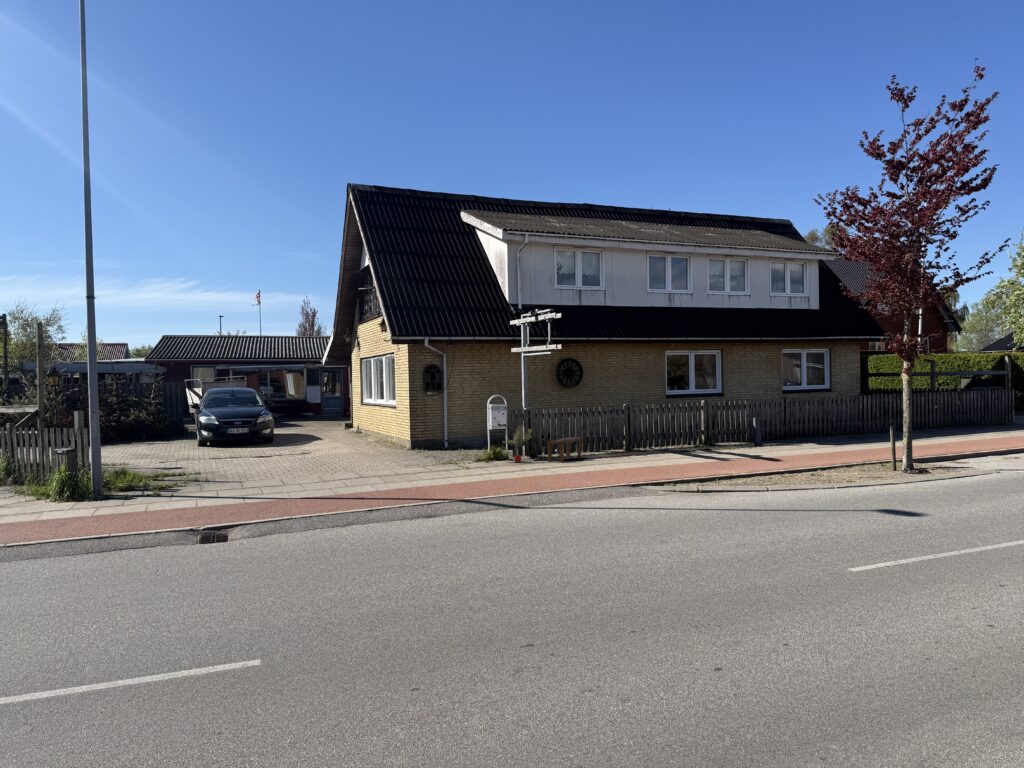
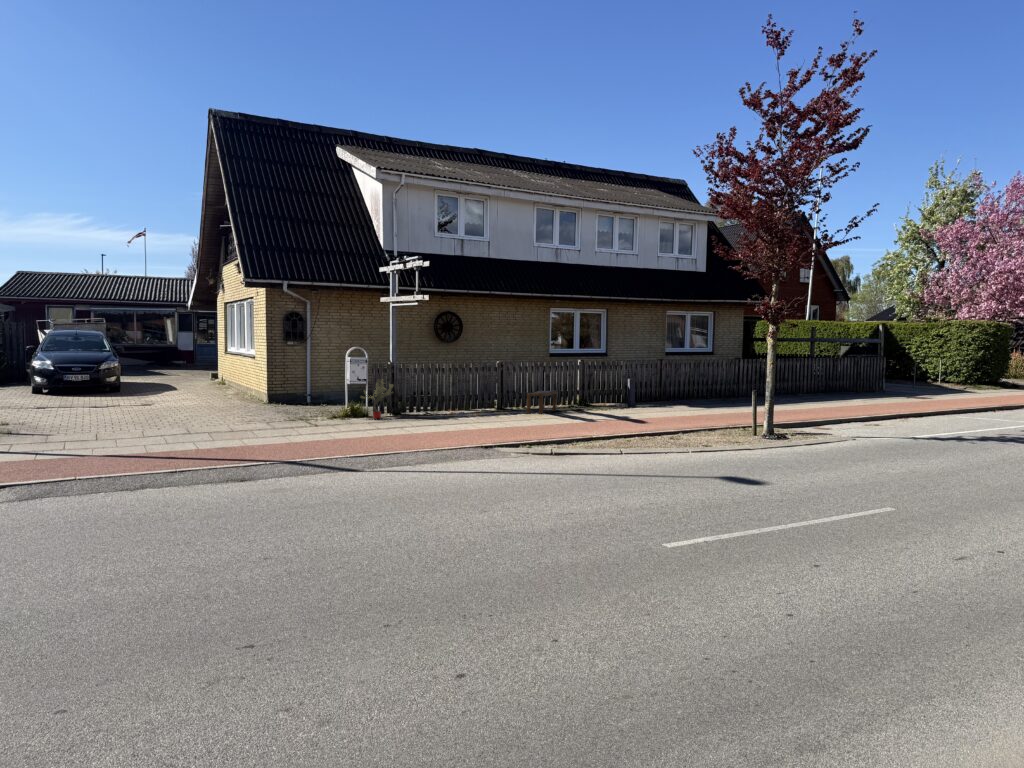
bench: present [547,437,582,462] -> present [527,391,558,414]

